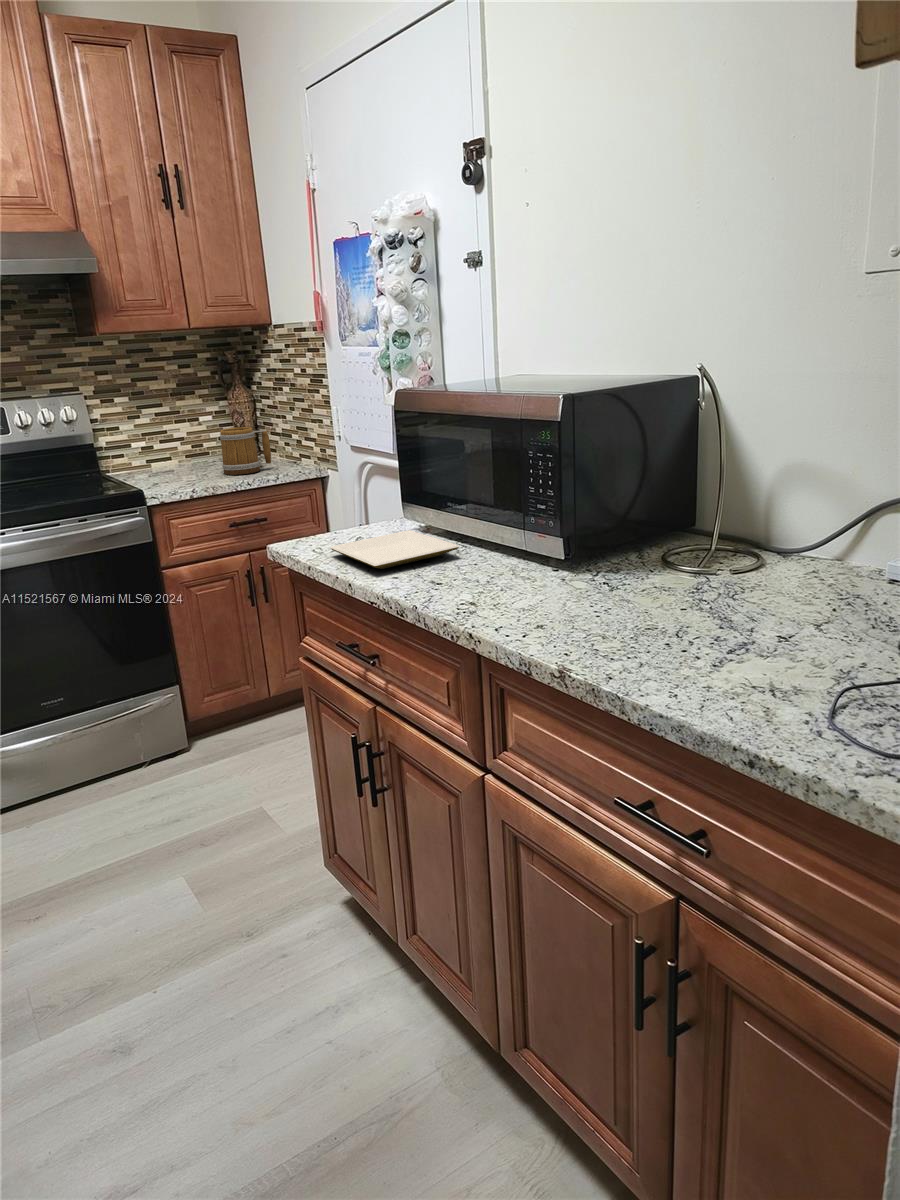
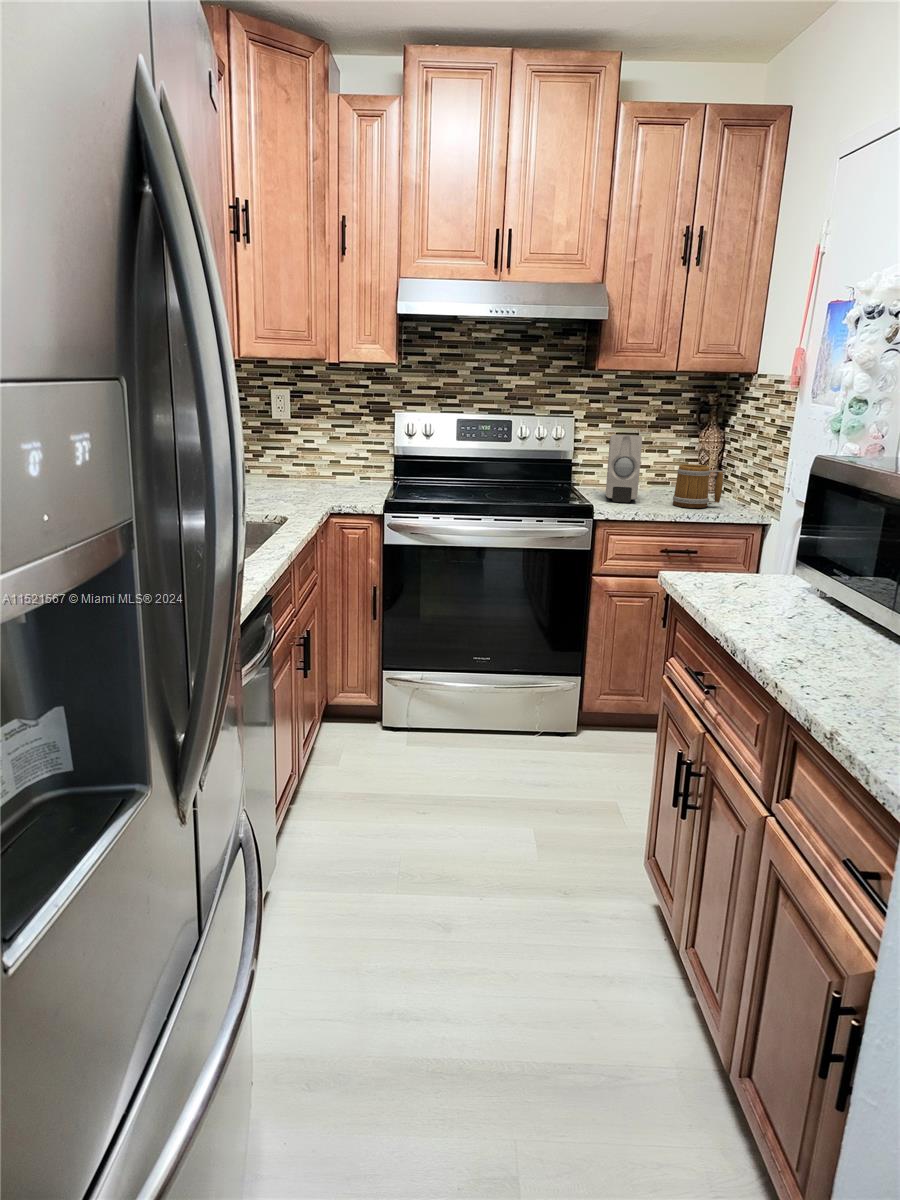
soap dispenser: none [134,404,185,482] -> present [606,434,642,502]
plate: present [331,530,459,569] -> none [709,584,829,615]

